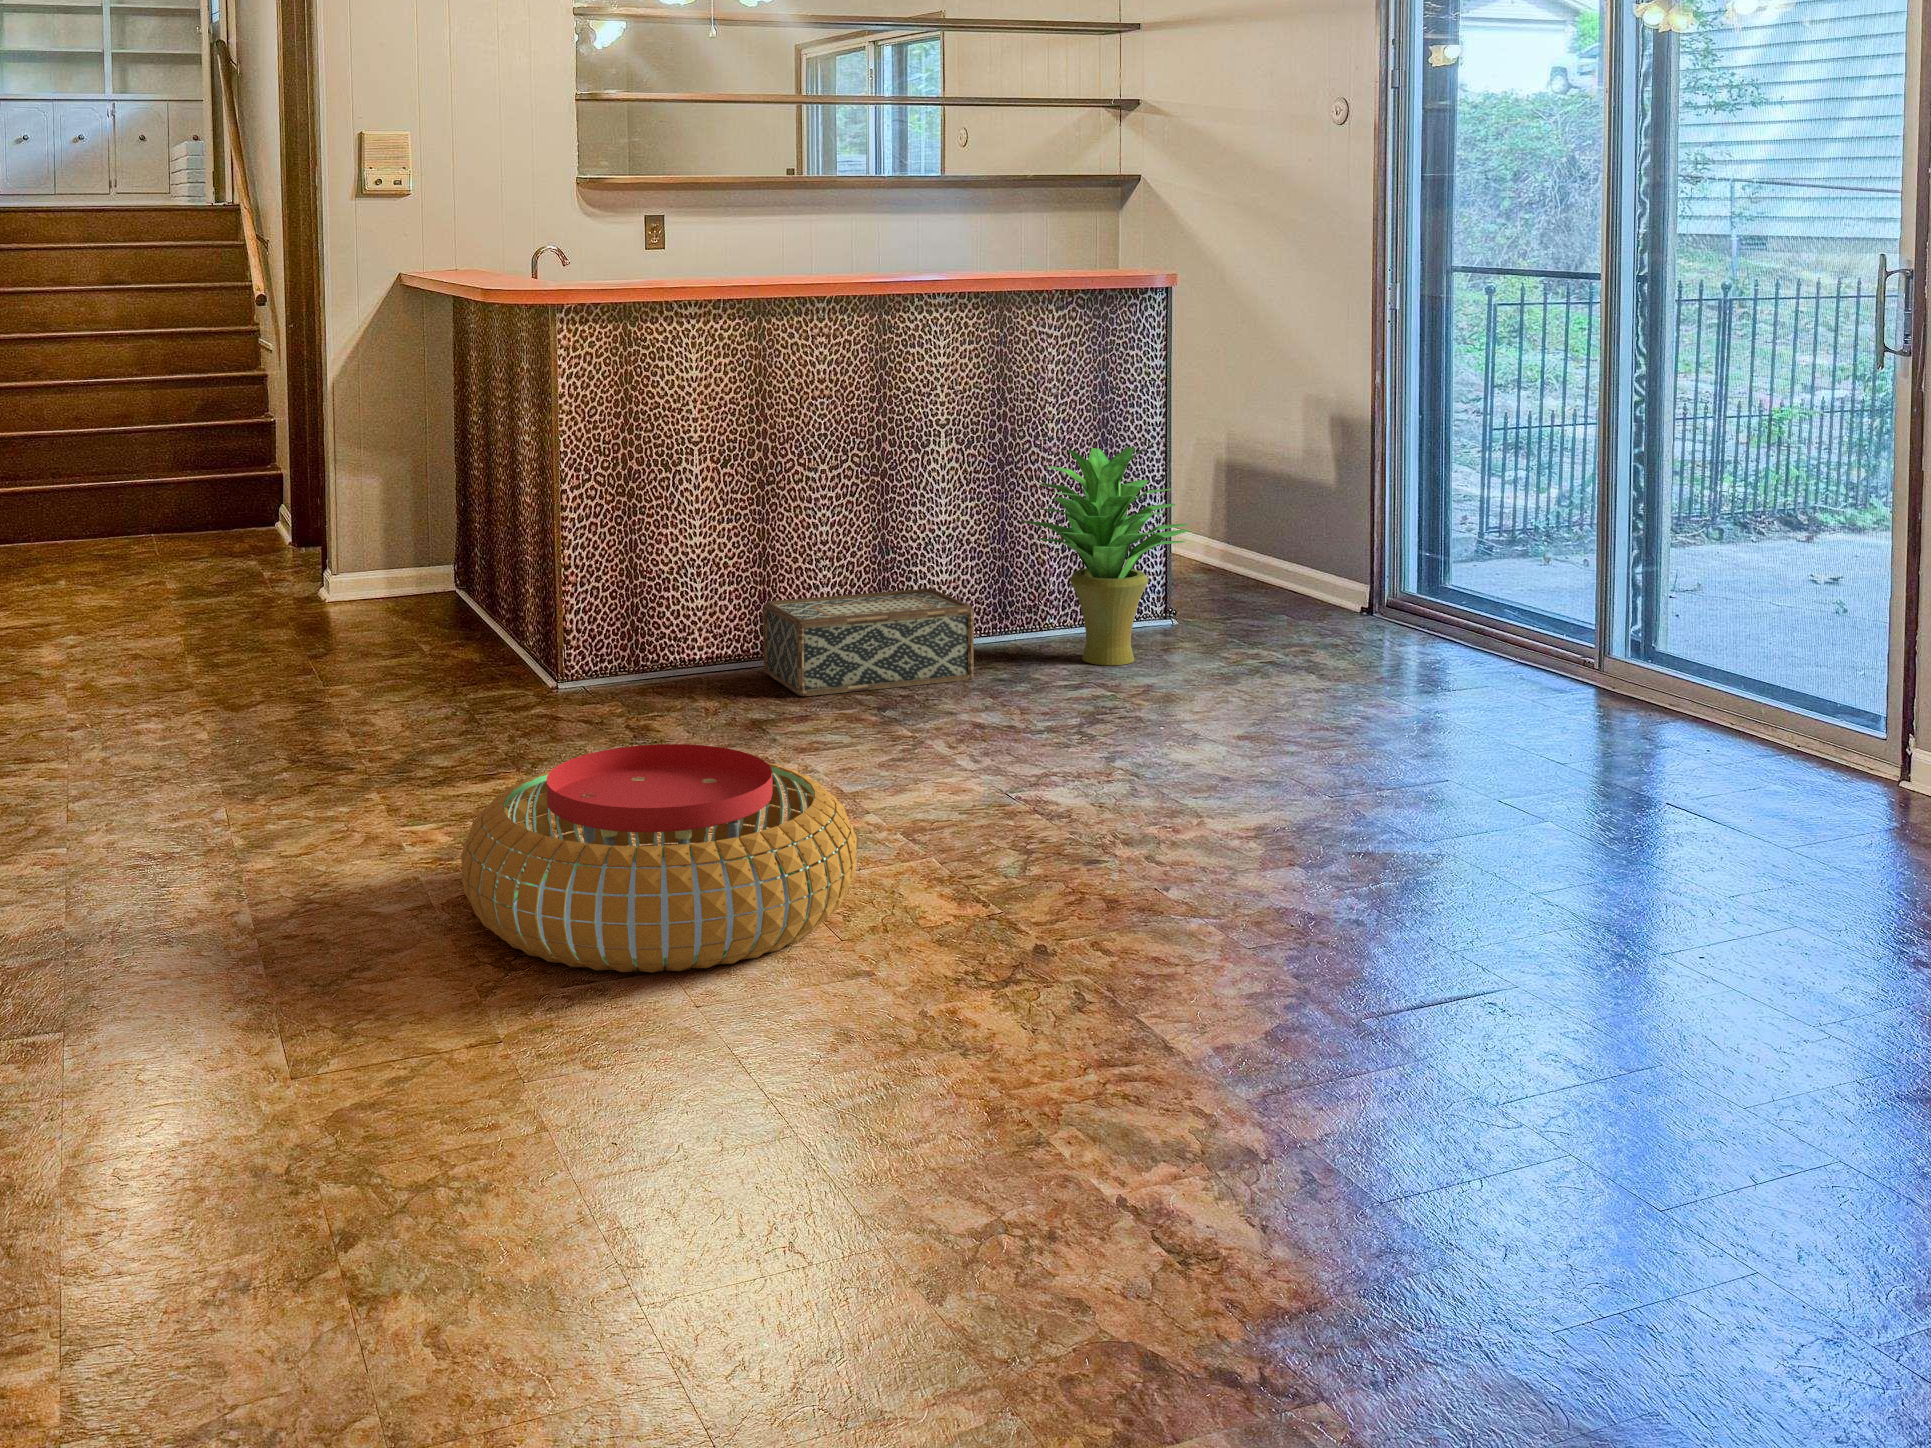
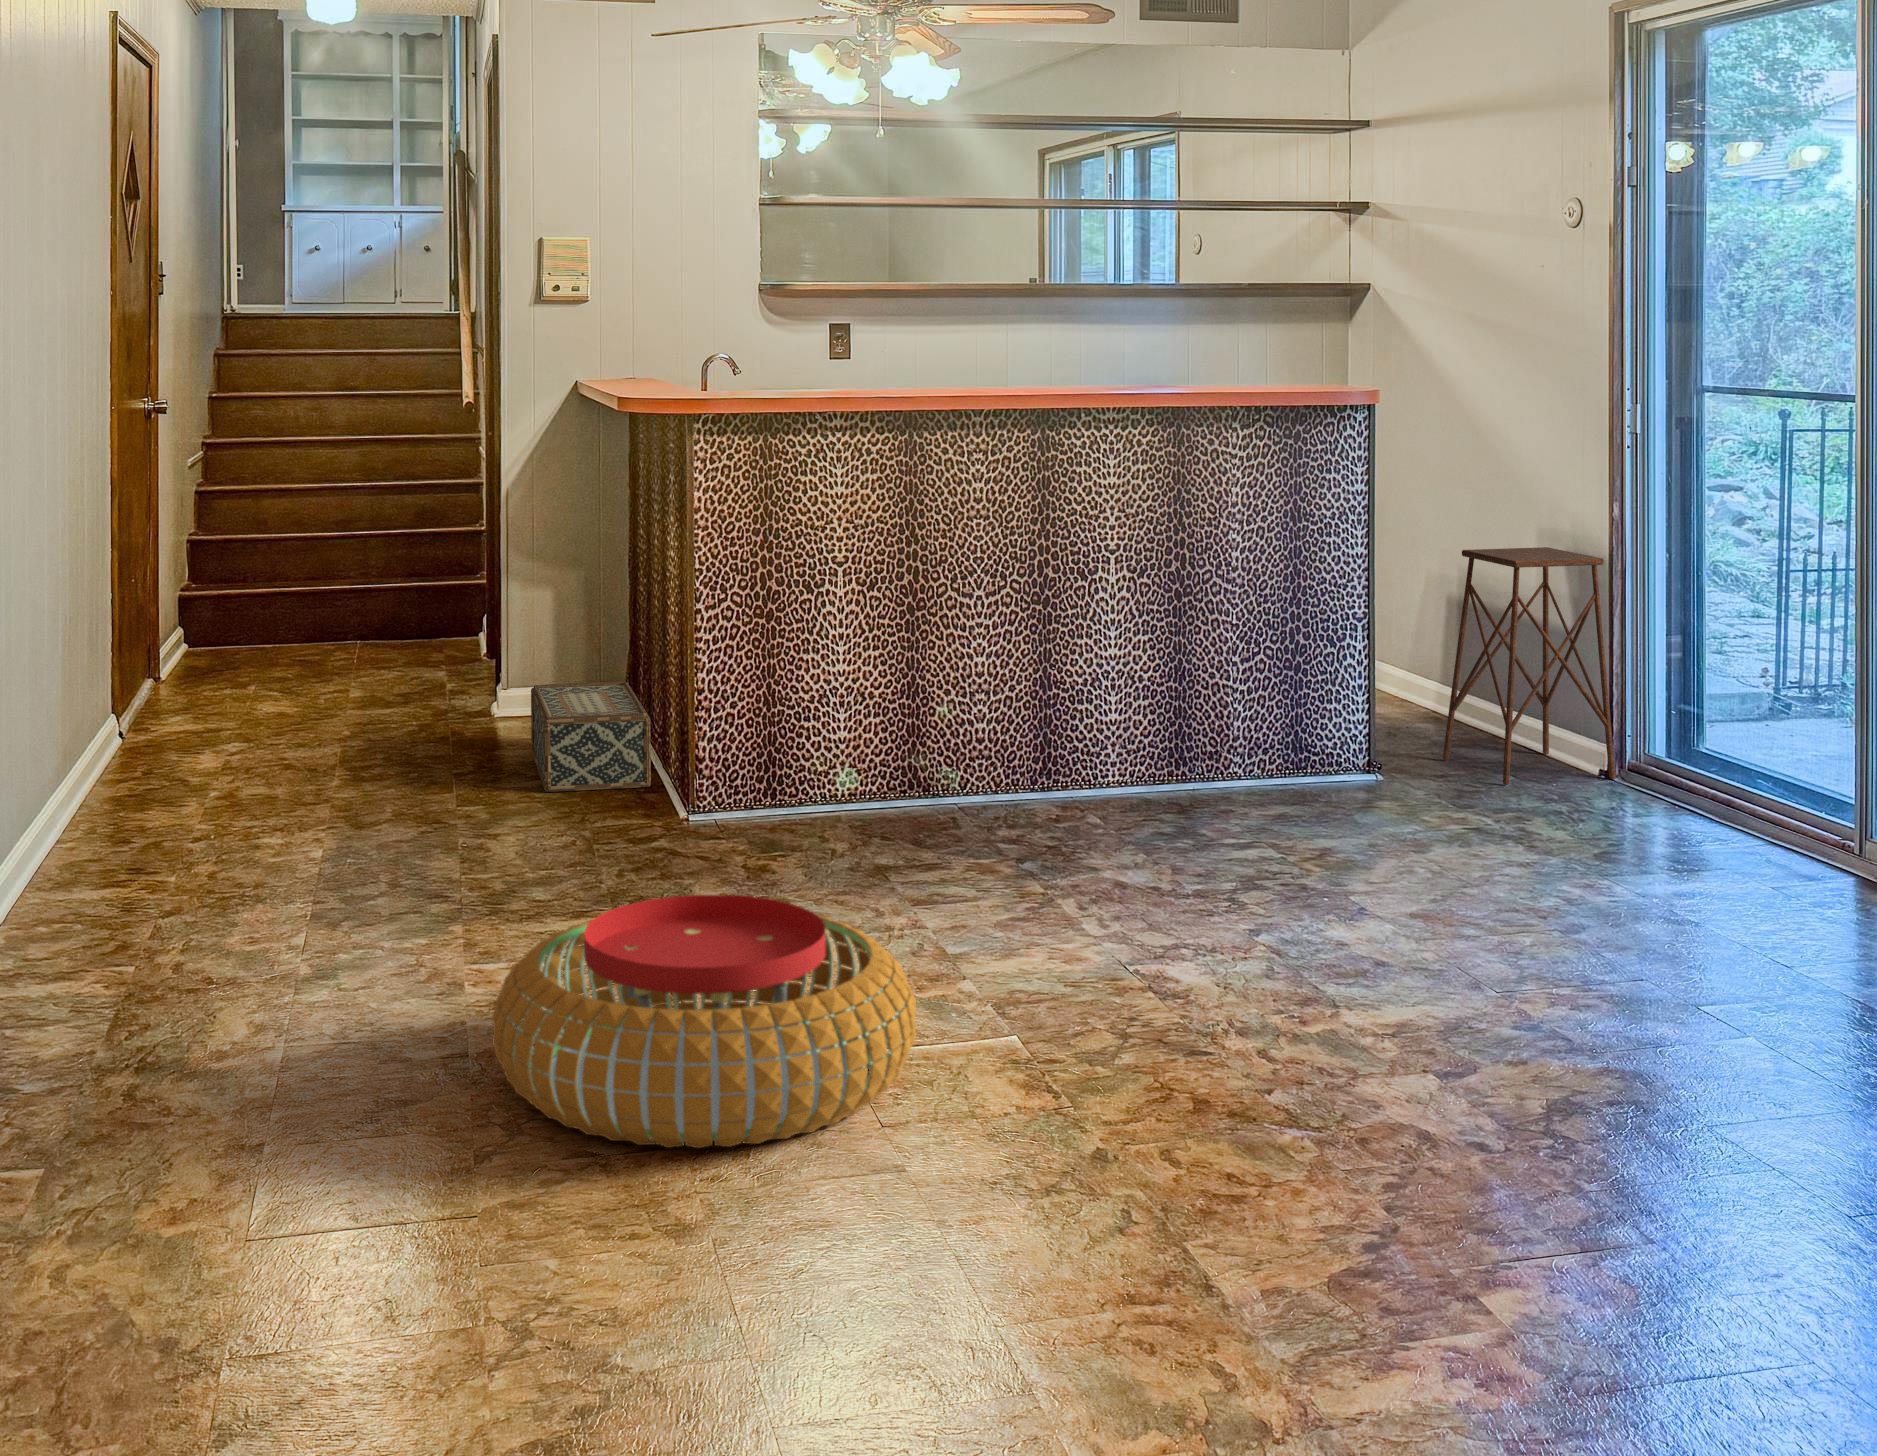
side table: none [1225,414,1376,626] -> present [1443,547,1616,785]
potted plant: present [1023,447,1189,665] -> none [1195,580,1384,822]
woven basket: present [763,588,974,696] -> present [531,682,651,792]

